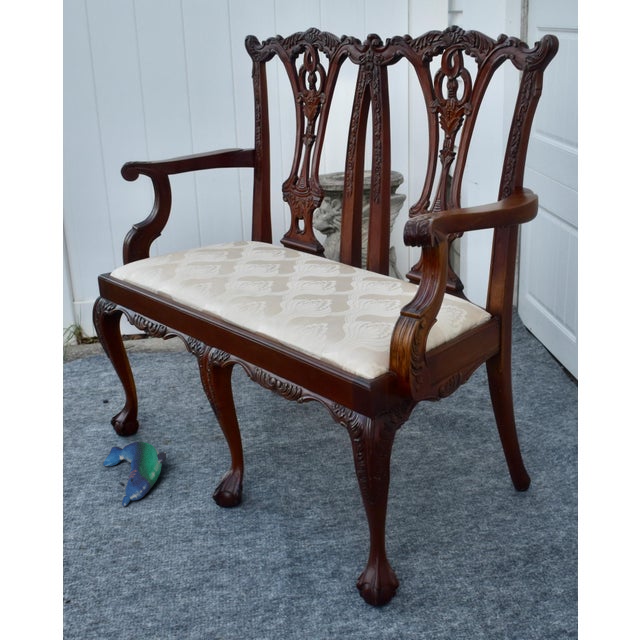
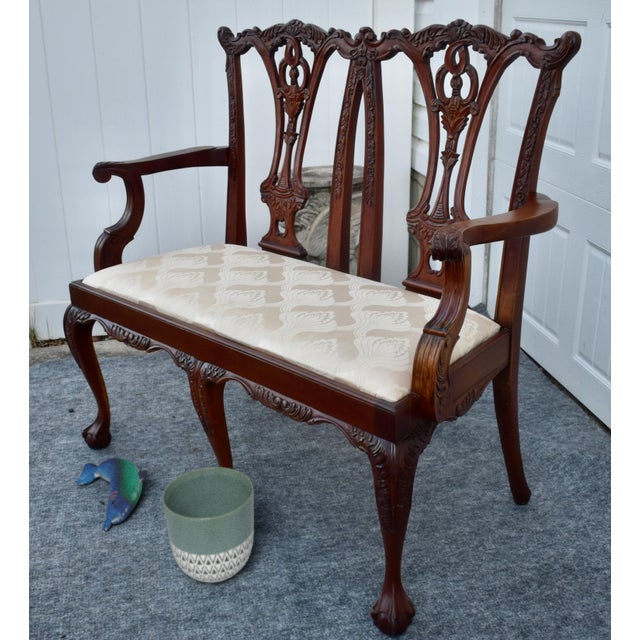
planter: none [169,446,255,553] -> present [162,467,254,583]

